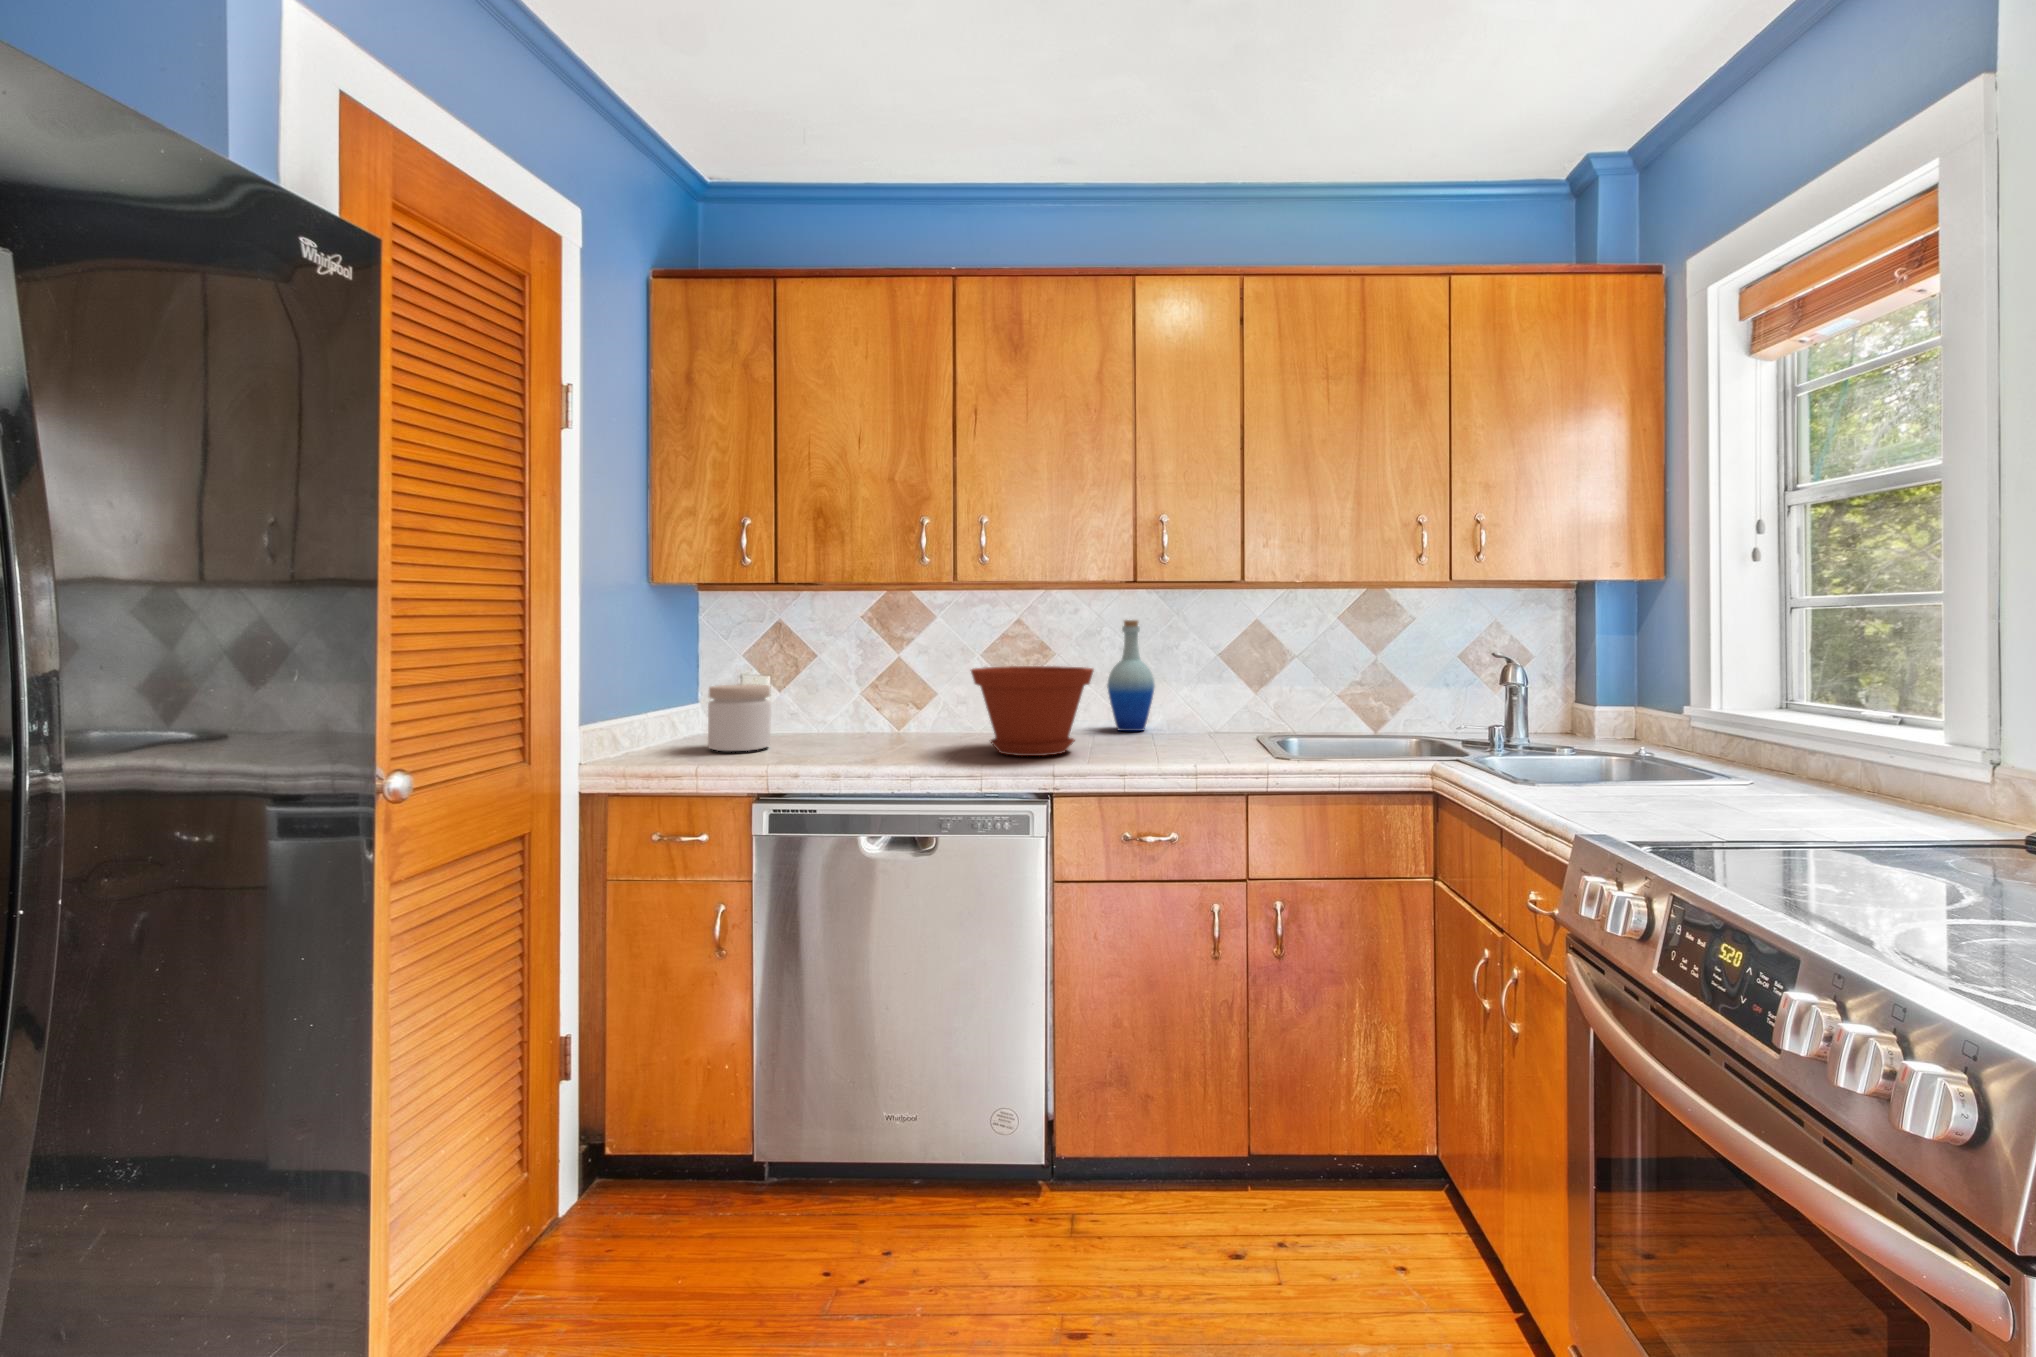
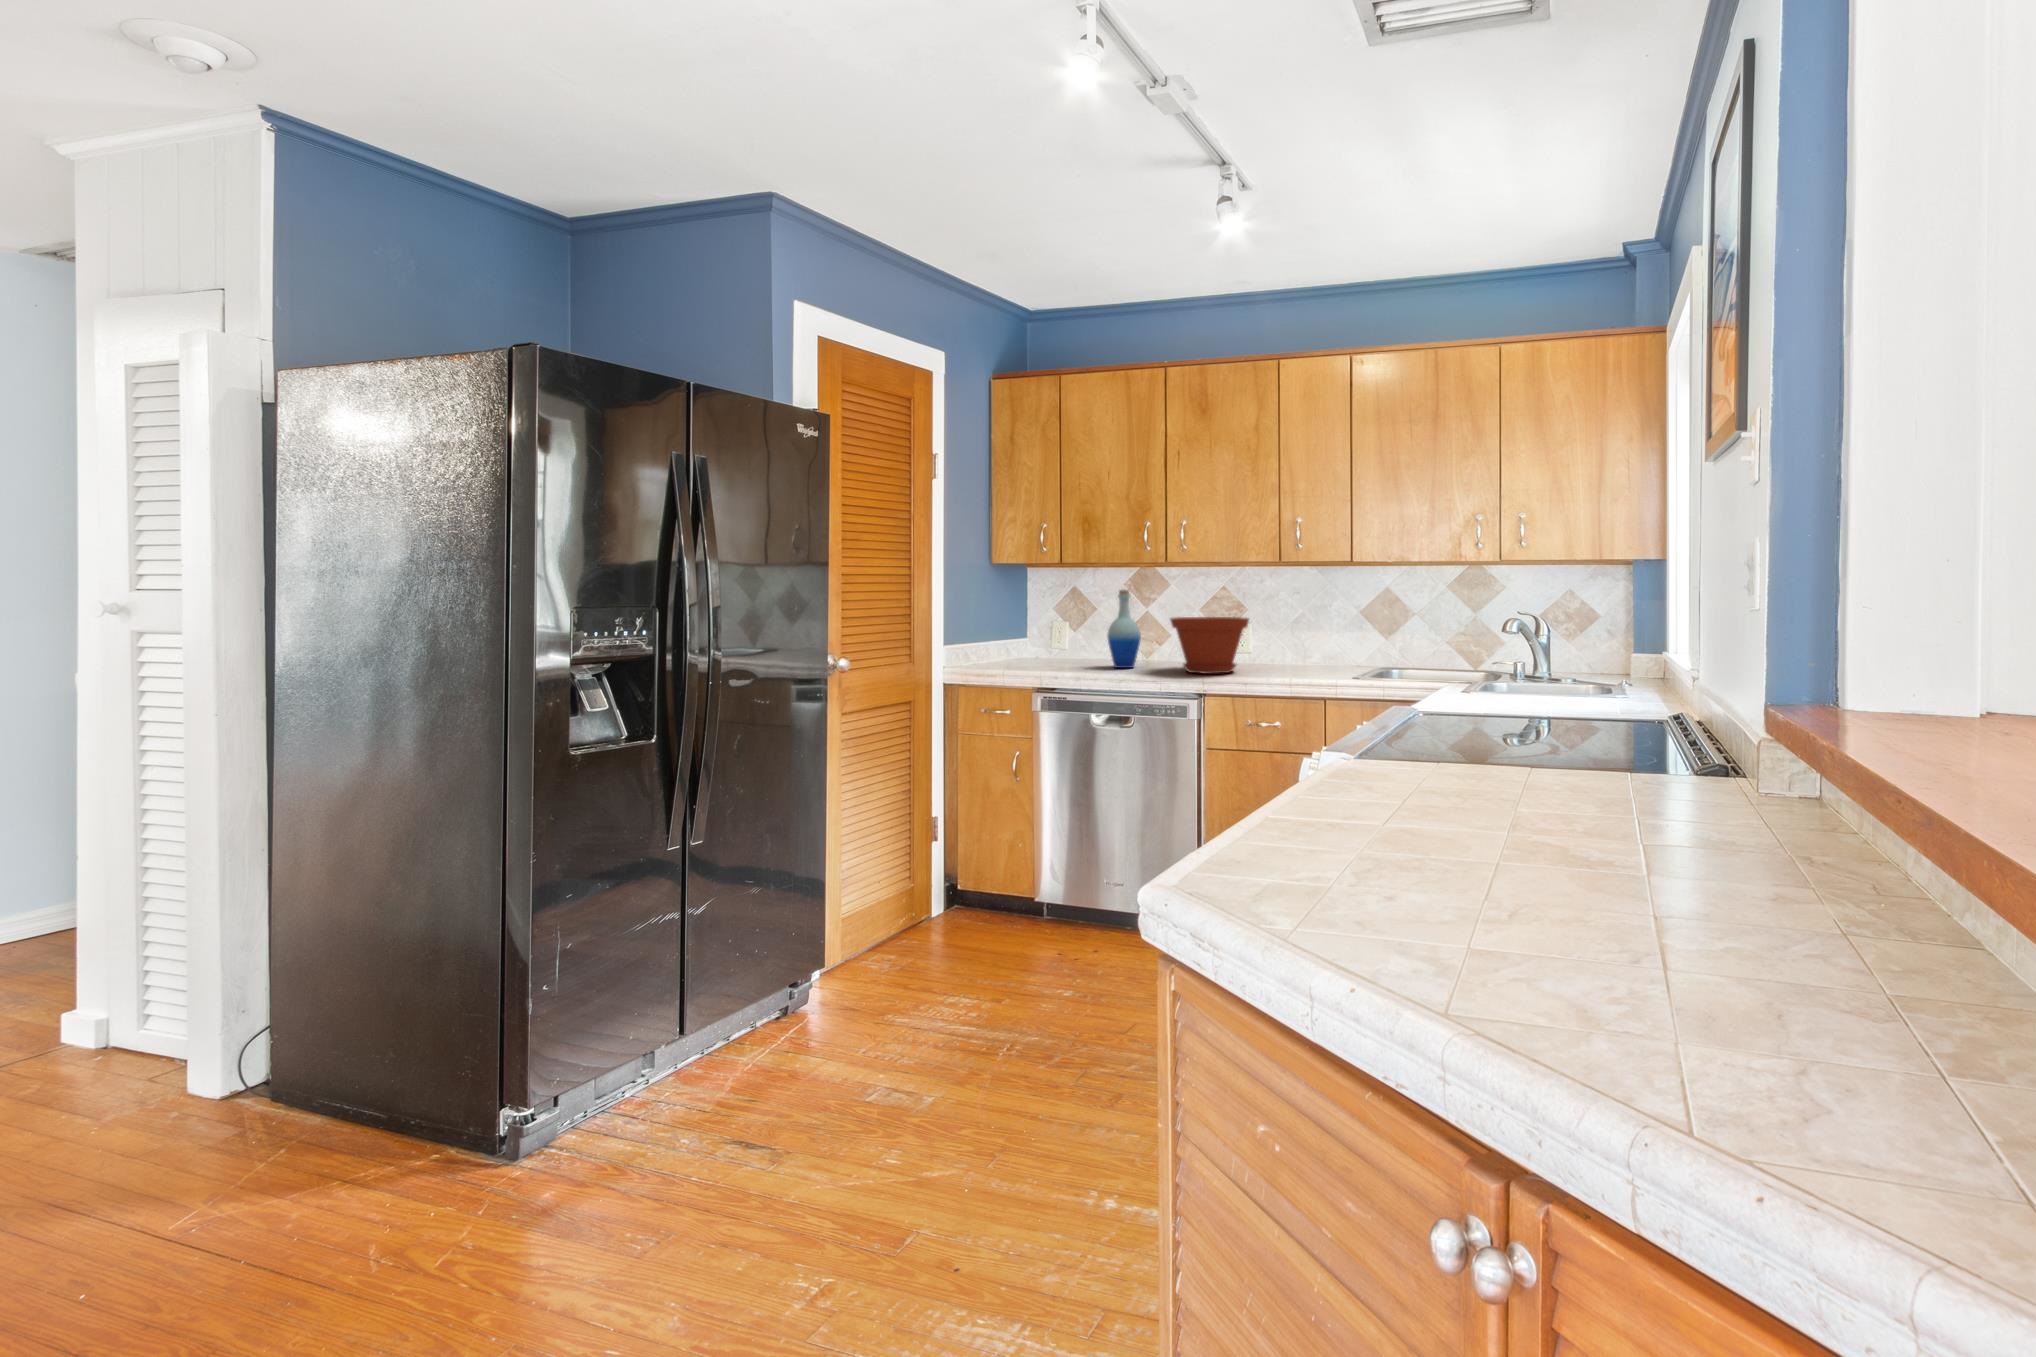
bottle: present [1107,620,1155,731] -> present [1107,590,1141,668]
jar: present [708,684,771,751] -> none [1021,626,1057,666]

